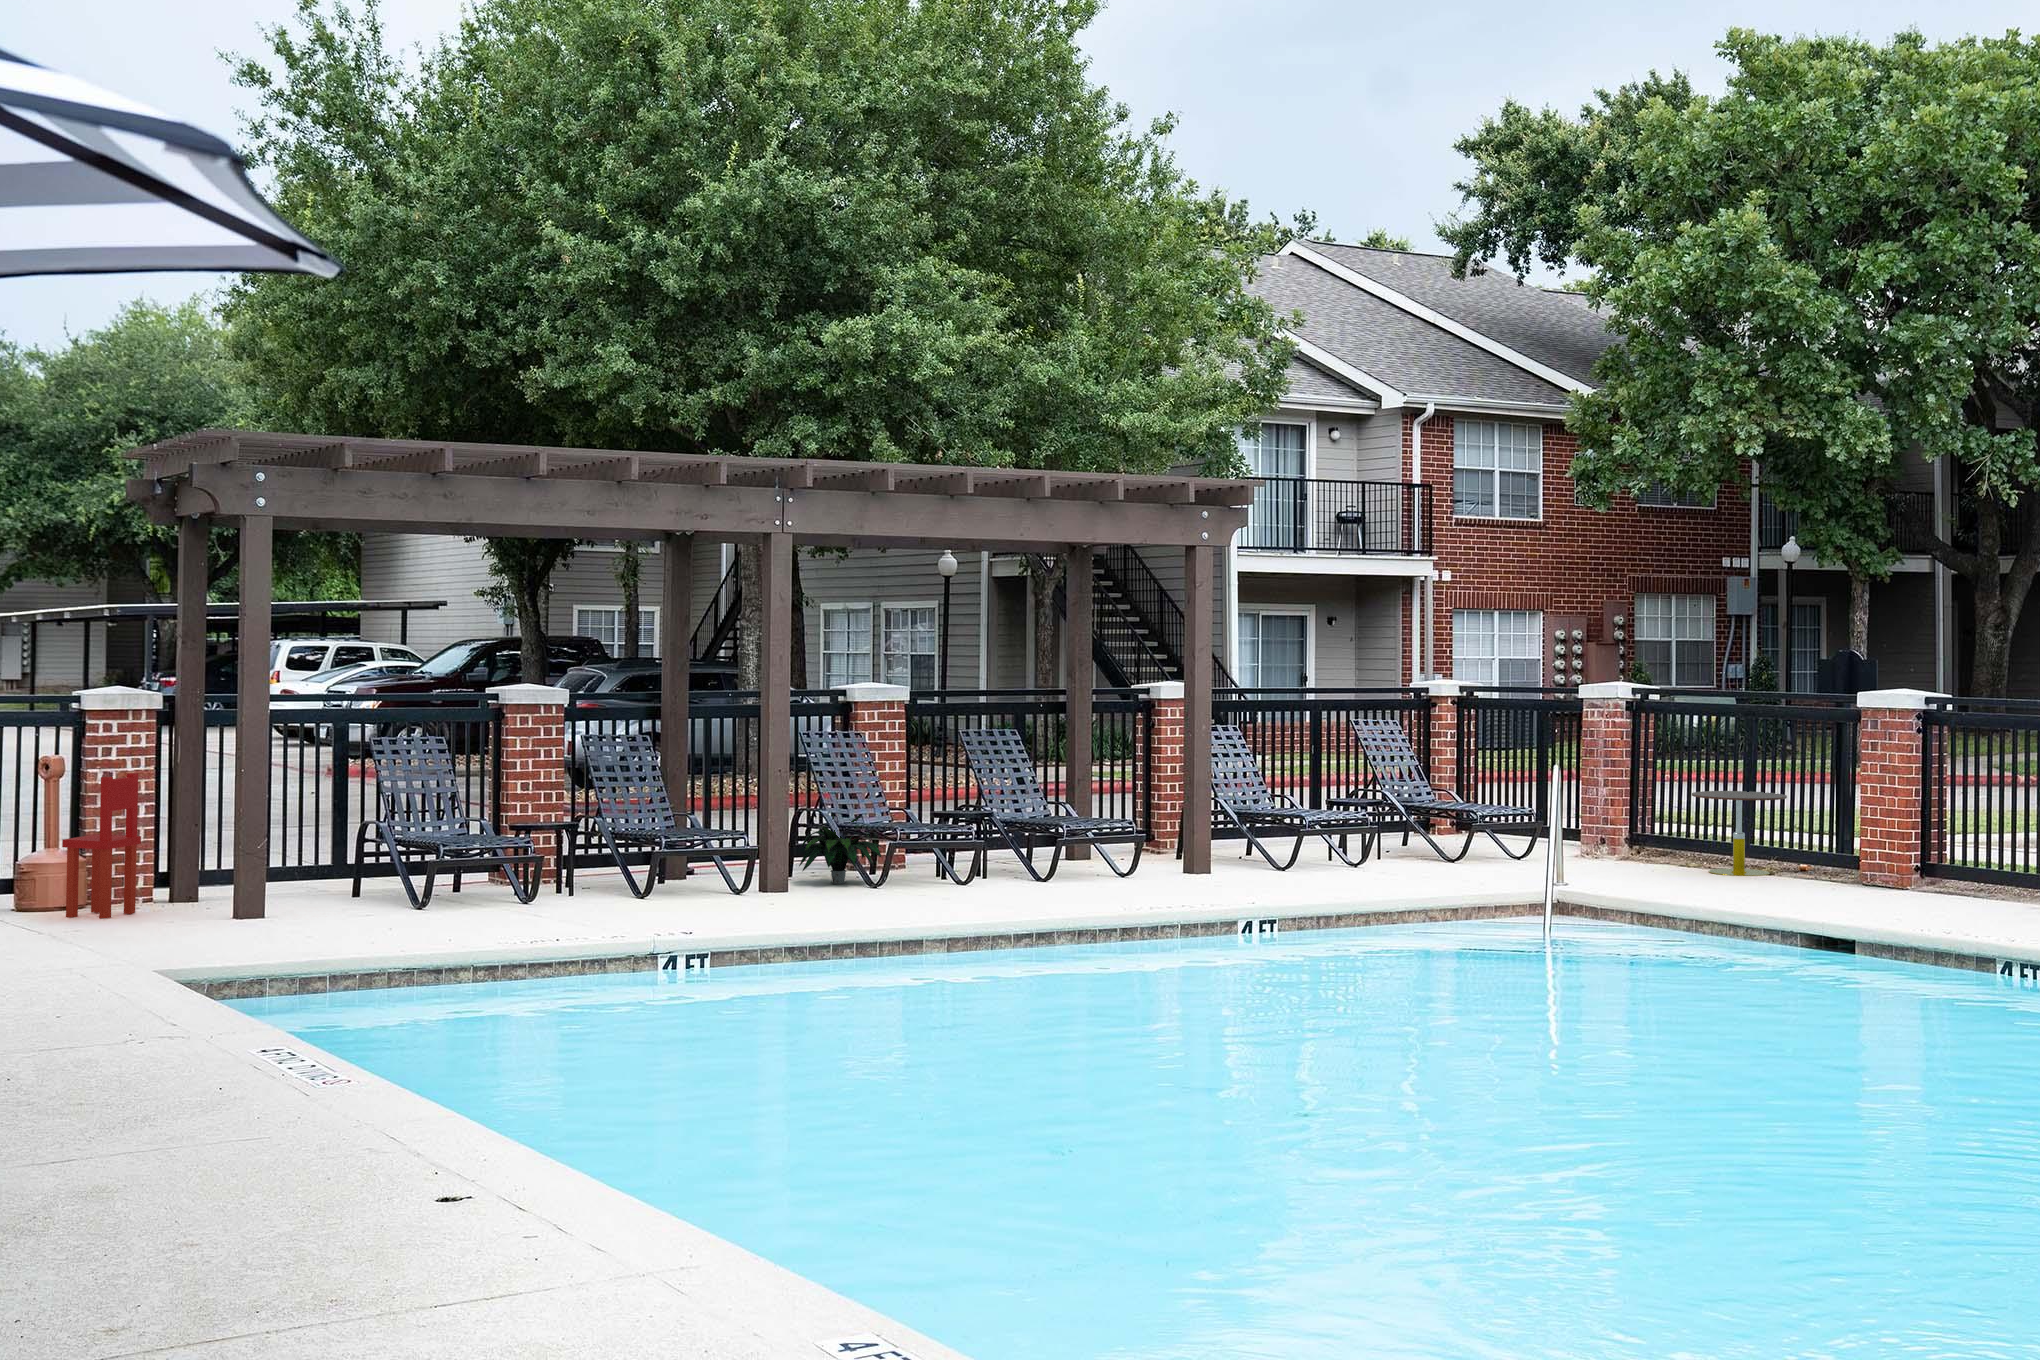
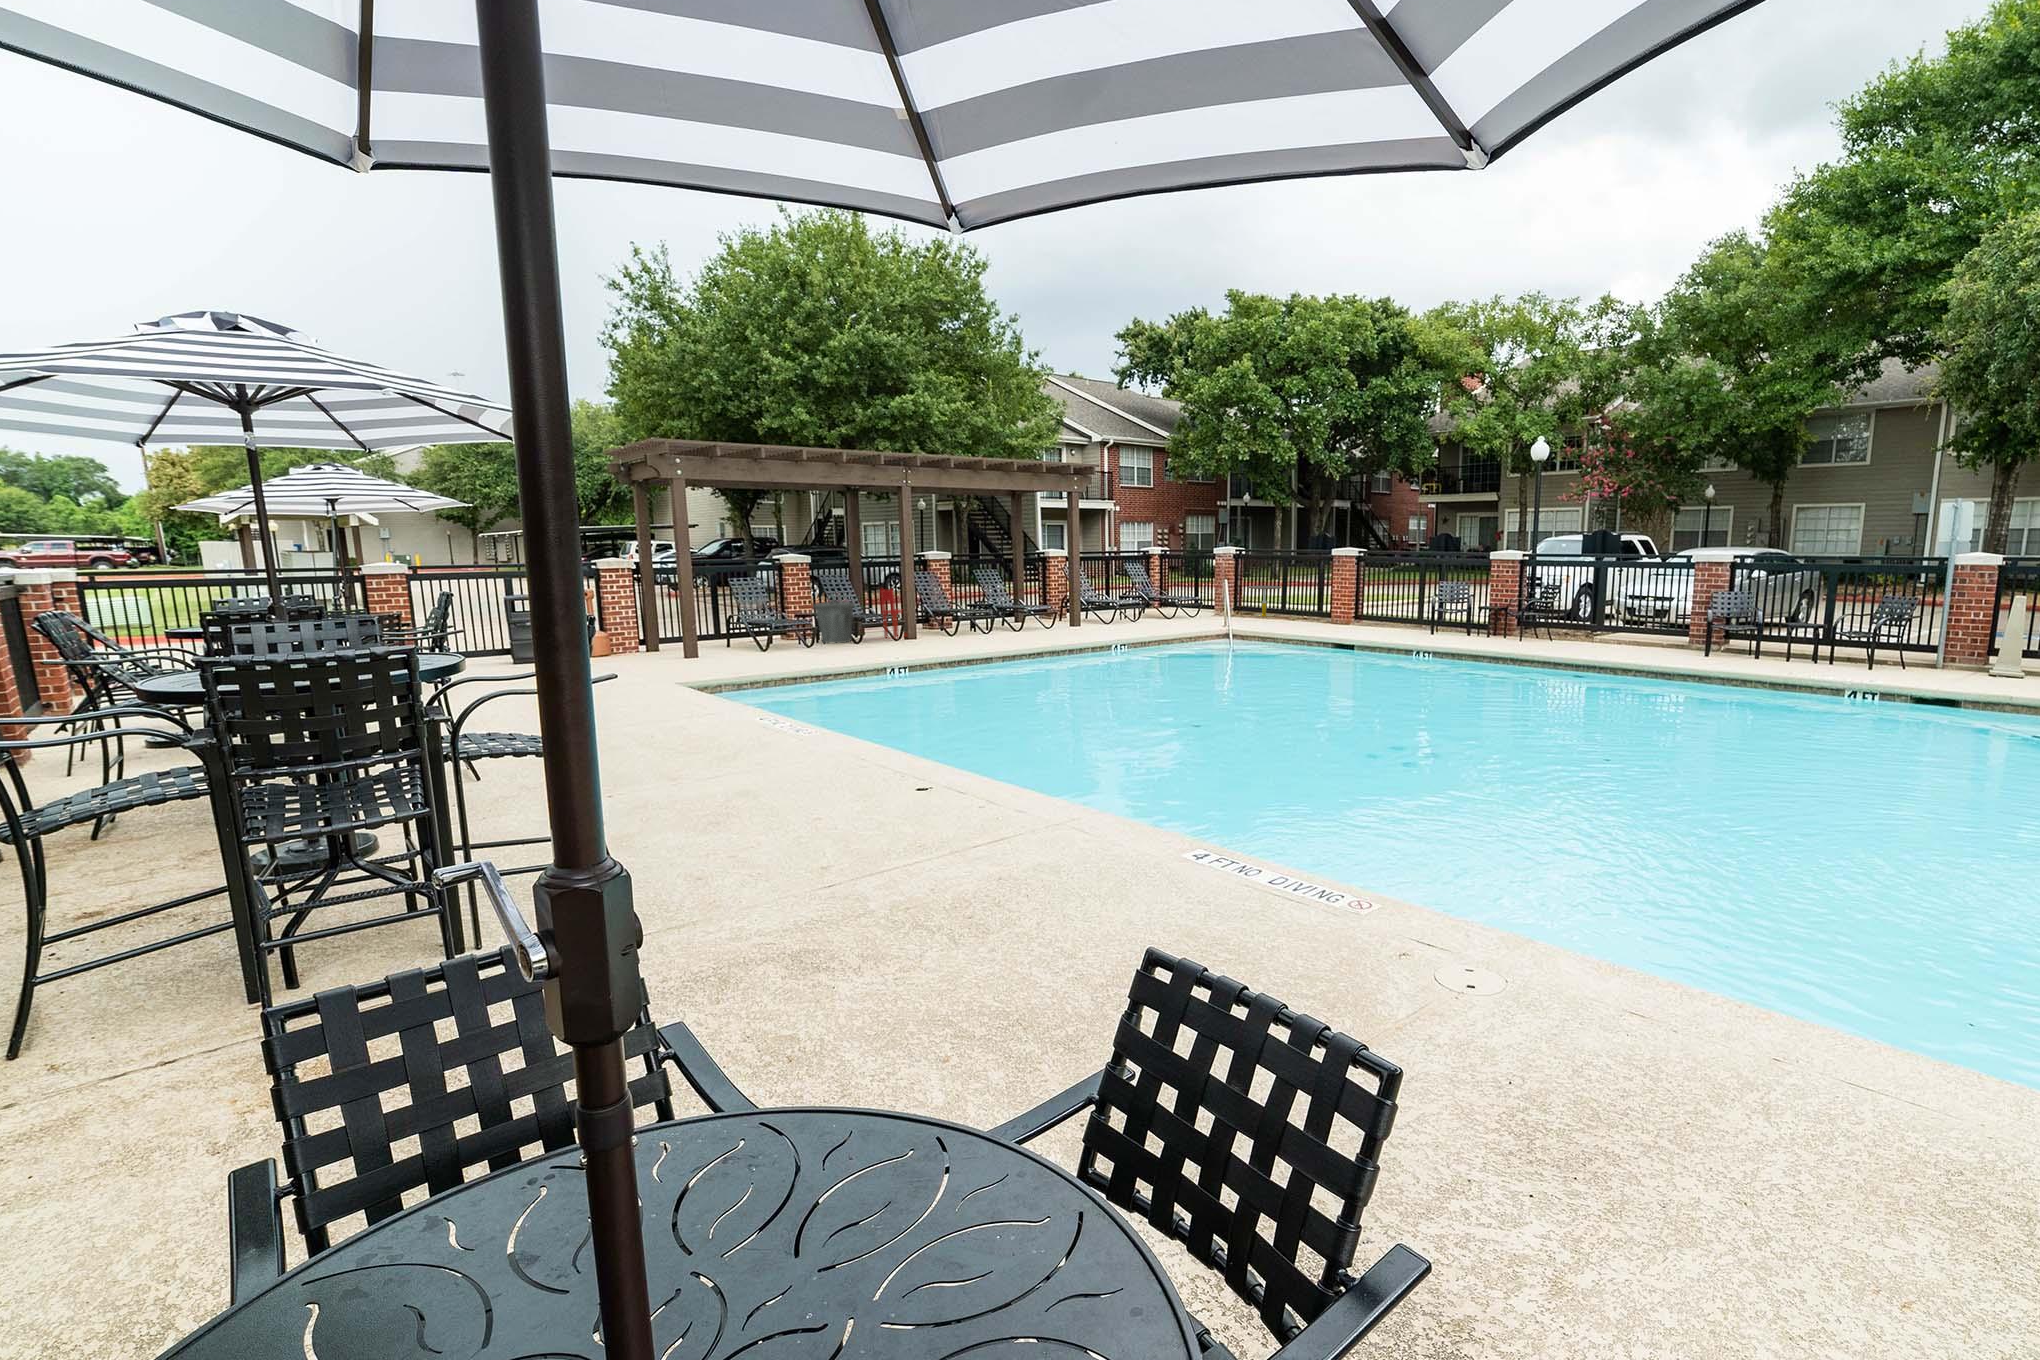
chair: present [62,773,141,919] -> present [880,589,907,638]
trash can: none [544,792,643,901] -> present [814,600,854,643]
potted plant: present [799,814,882,884] -> none [916,604,950,632]

